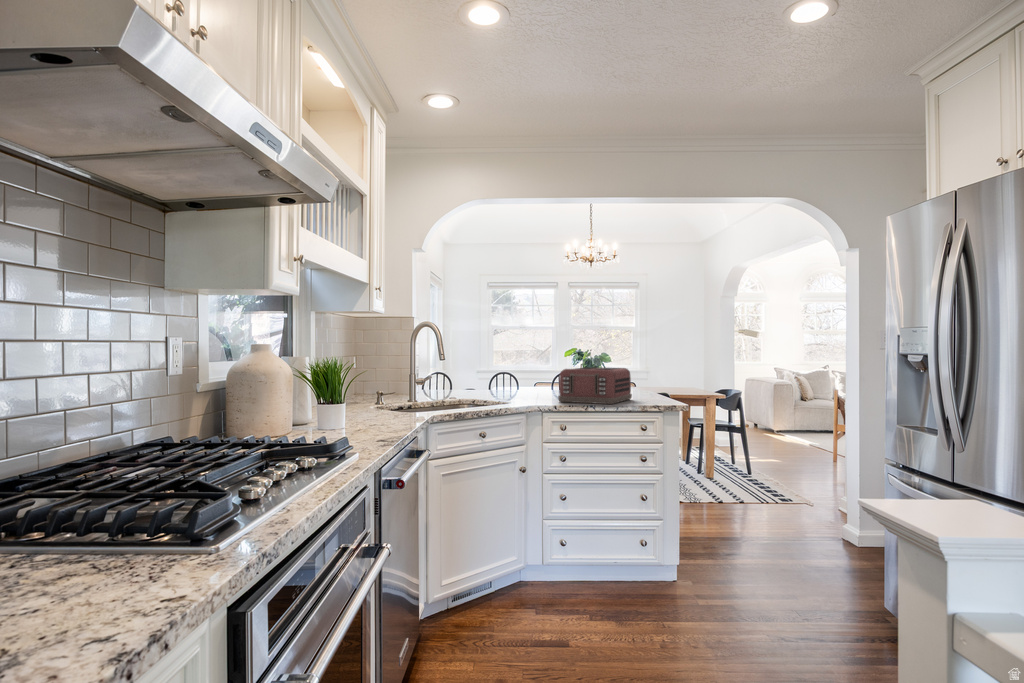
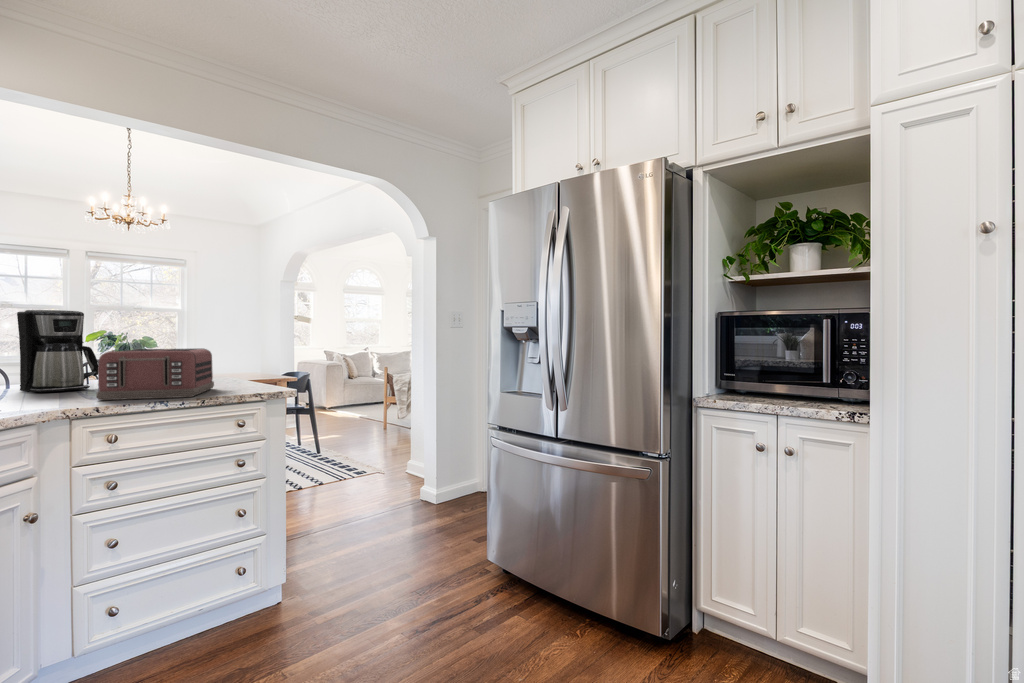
coffee maker: none [524,339,565,395] -> present [17,310,99,393]

